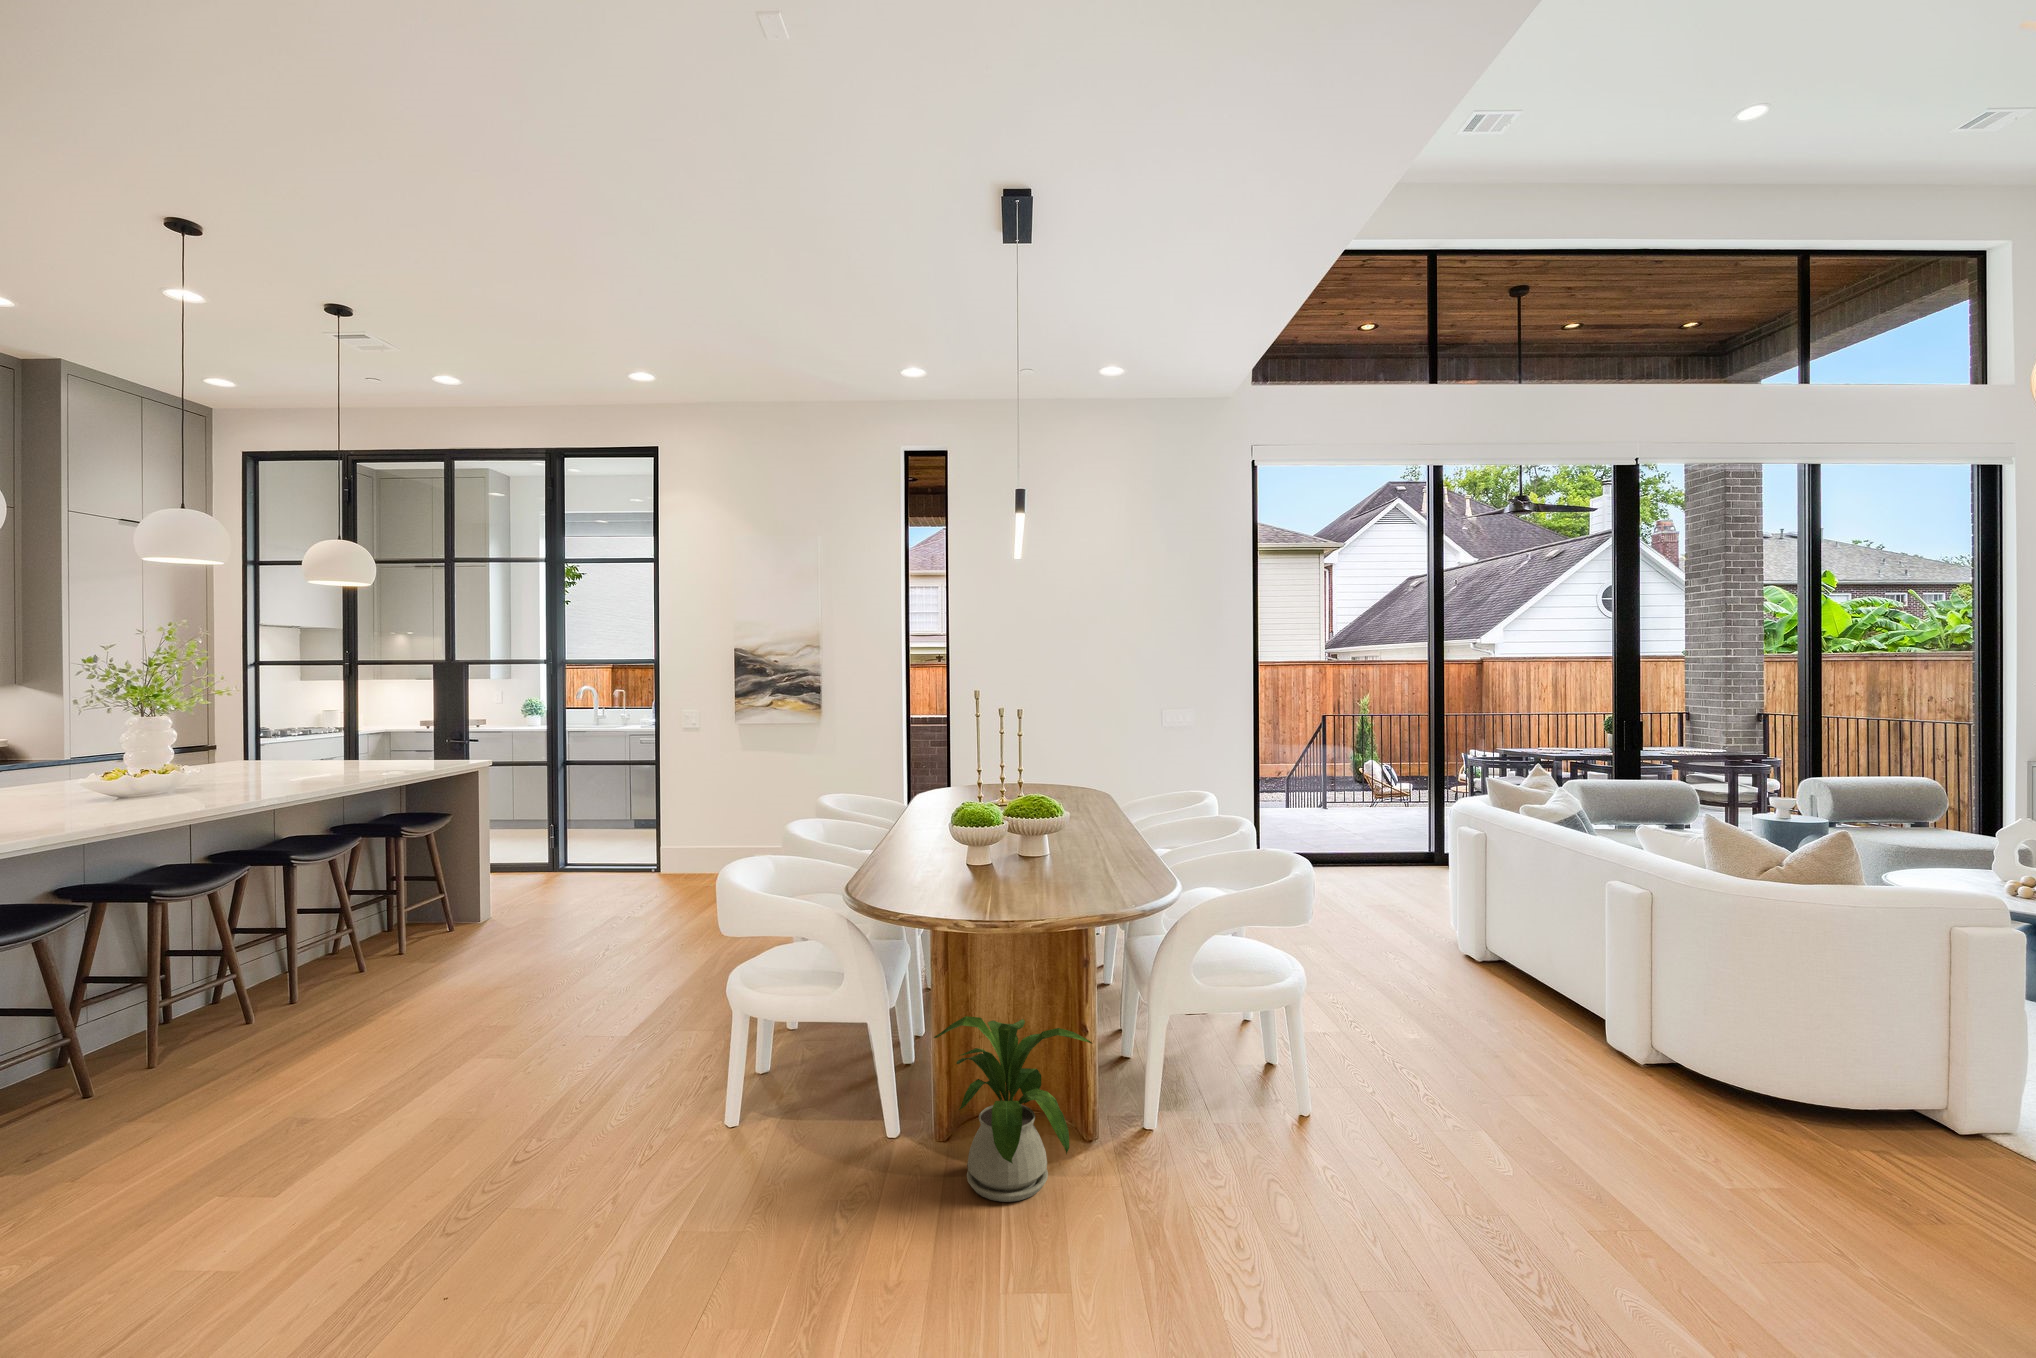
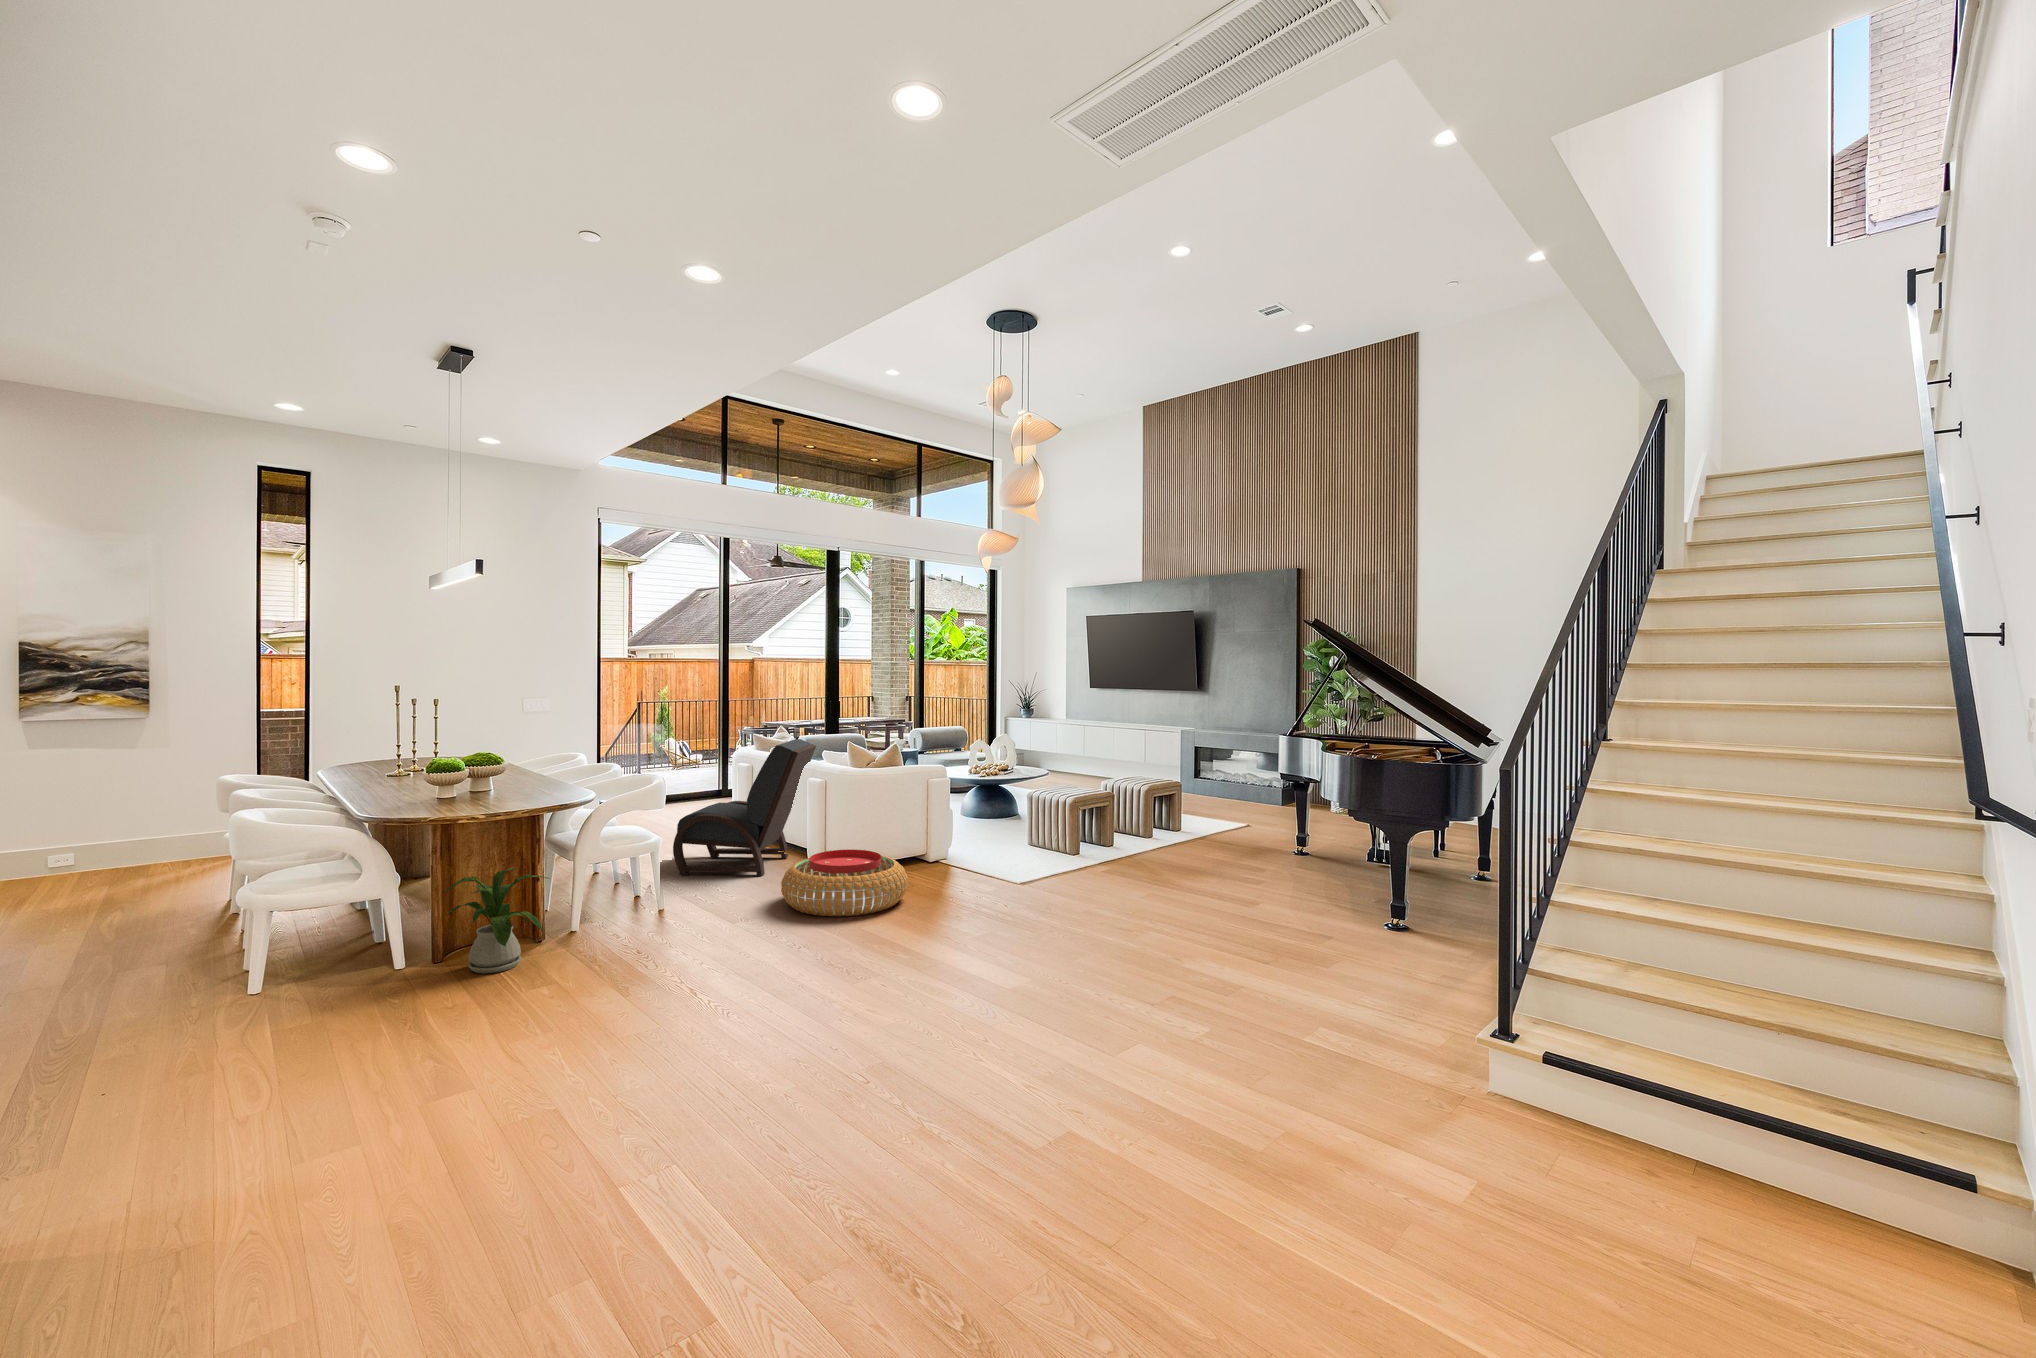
lounge chair: none [1344,798,1616,1056] -> present [673,739,816,877]
pouf: none [1552,1061,1909,1271] -> present [781,850,908,916]

